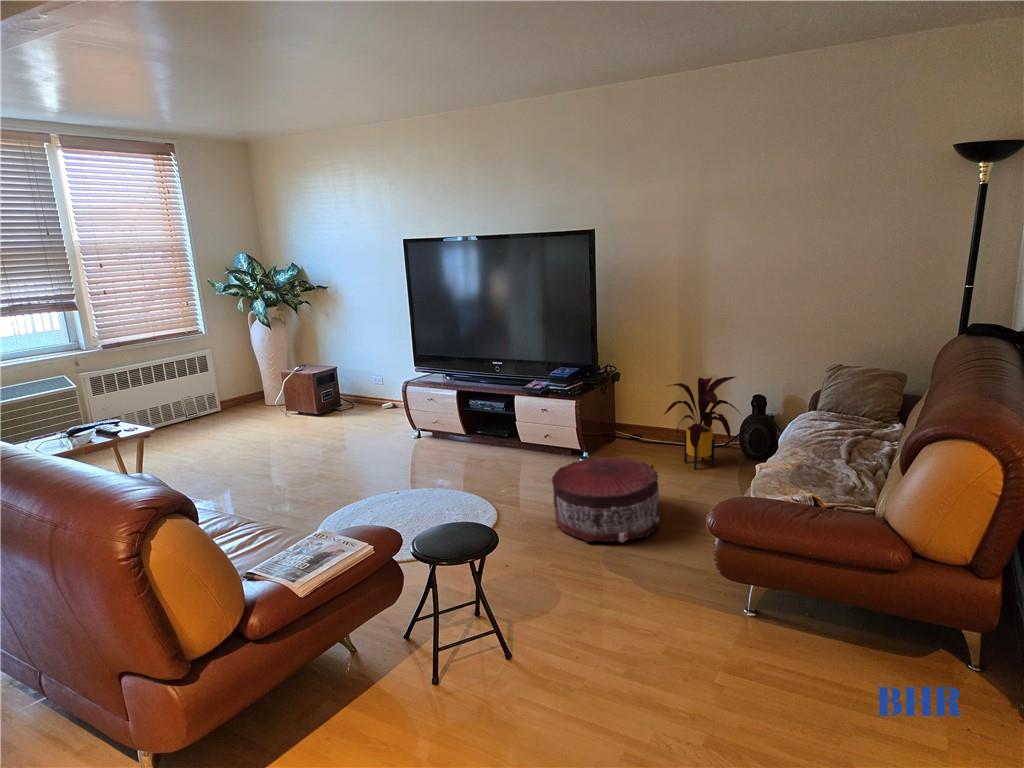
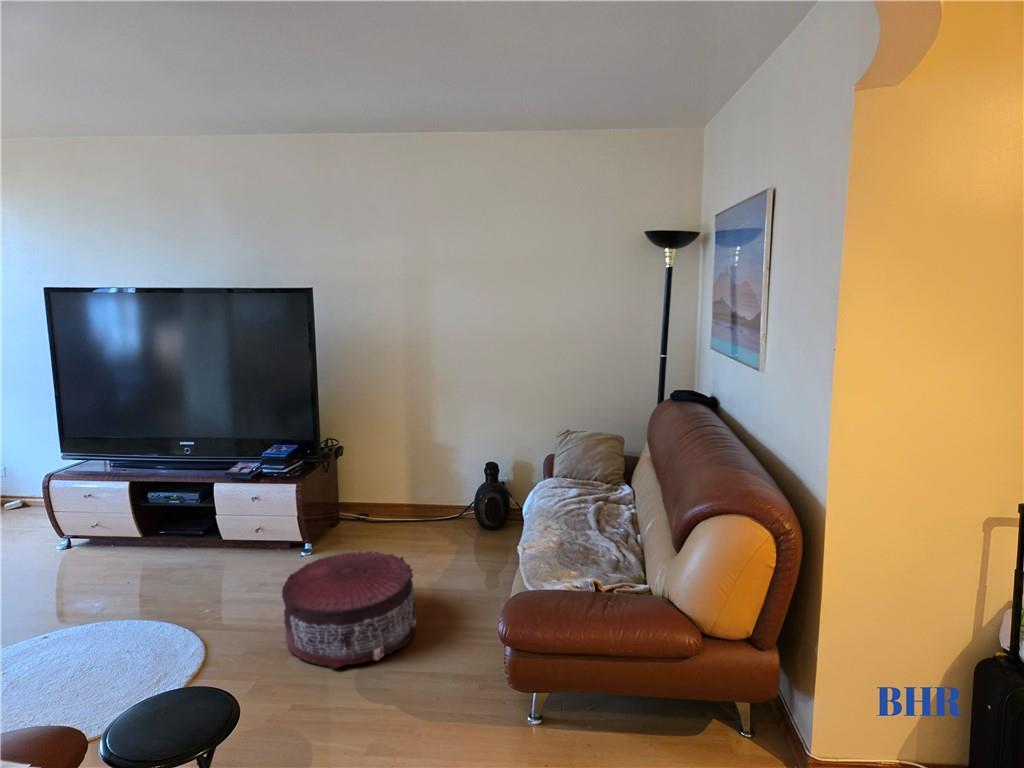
house plant: present [664,377,742,470] -> none [401,445,481,549]

